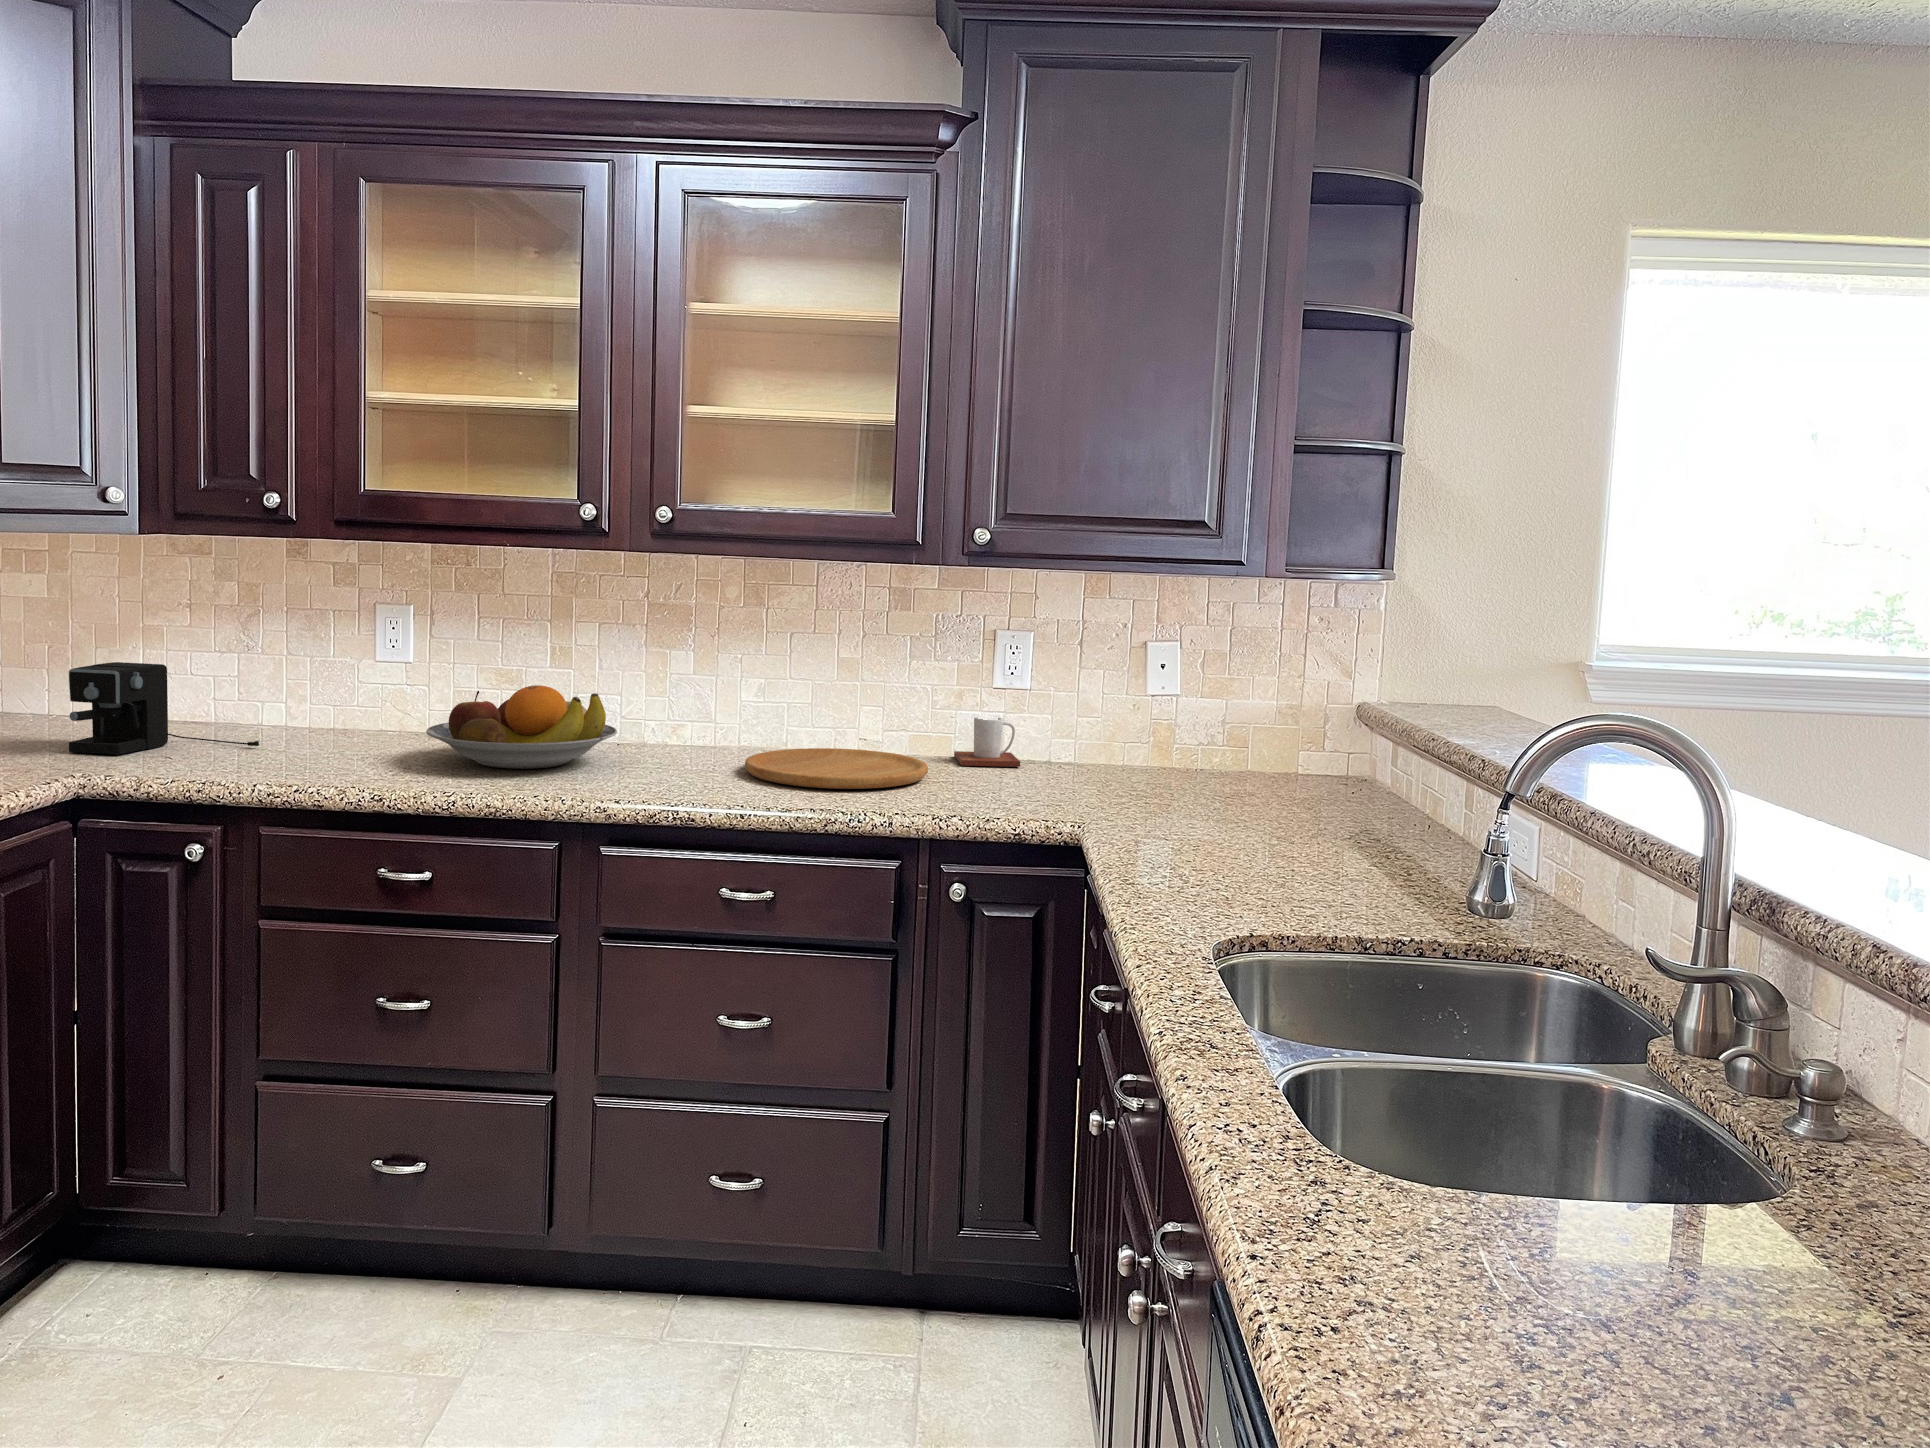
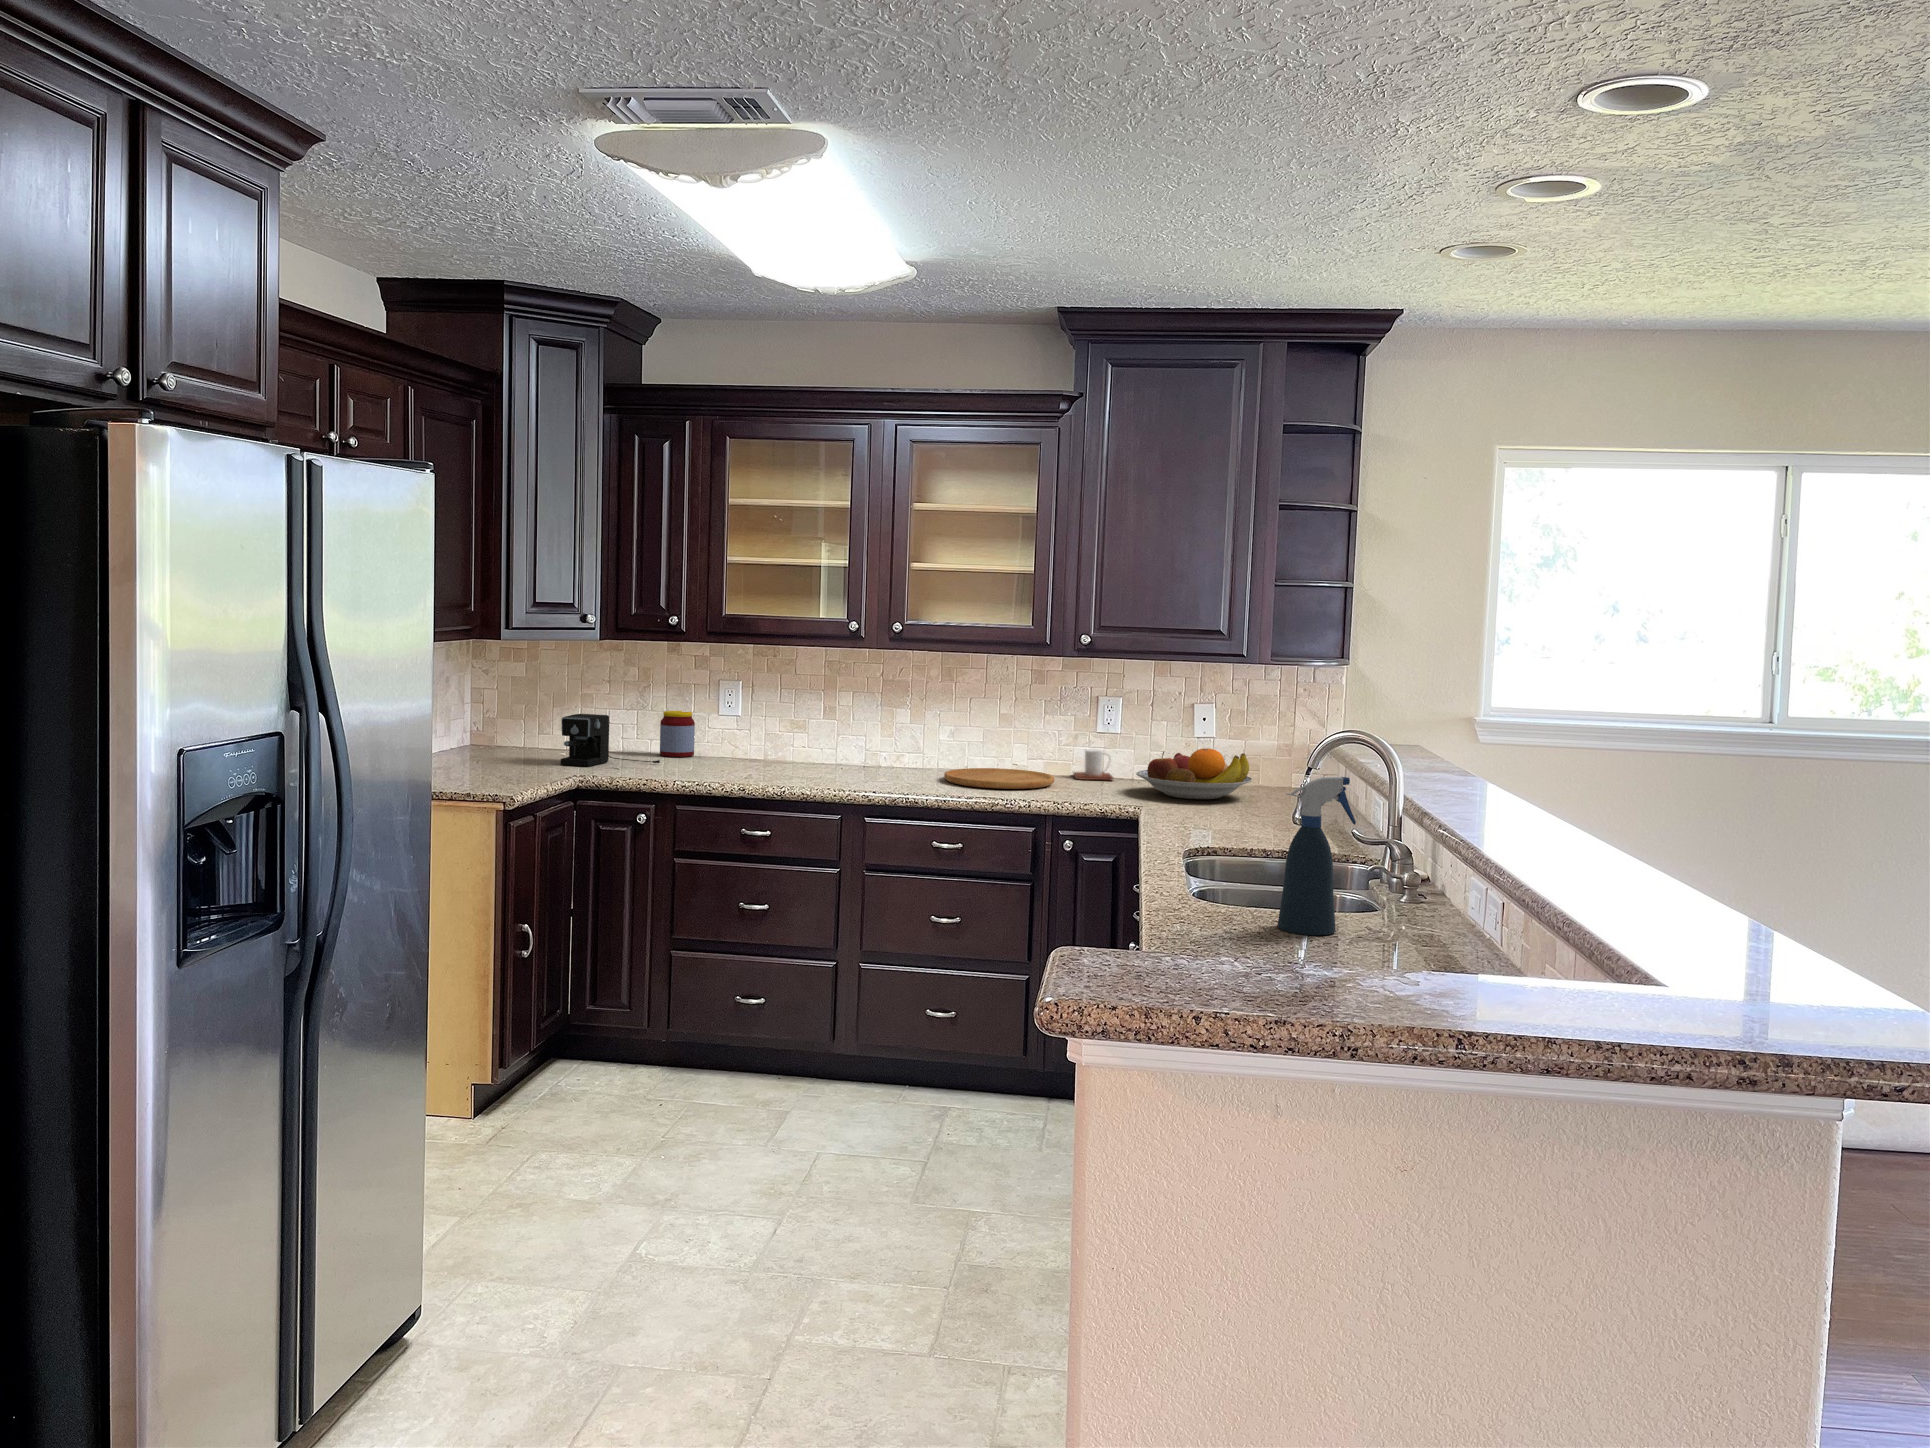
jar: none [276,655,336,732] -> present [660,711,695,757]
fruit bowl: present [426,685,617,769] -> present [1136,748,1252,799]
spray bottle: none [1624,877,1862,1354] -> present [1278,777,1356,935]

